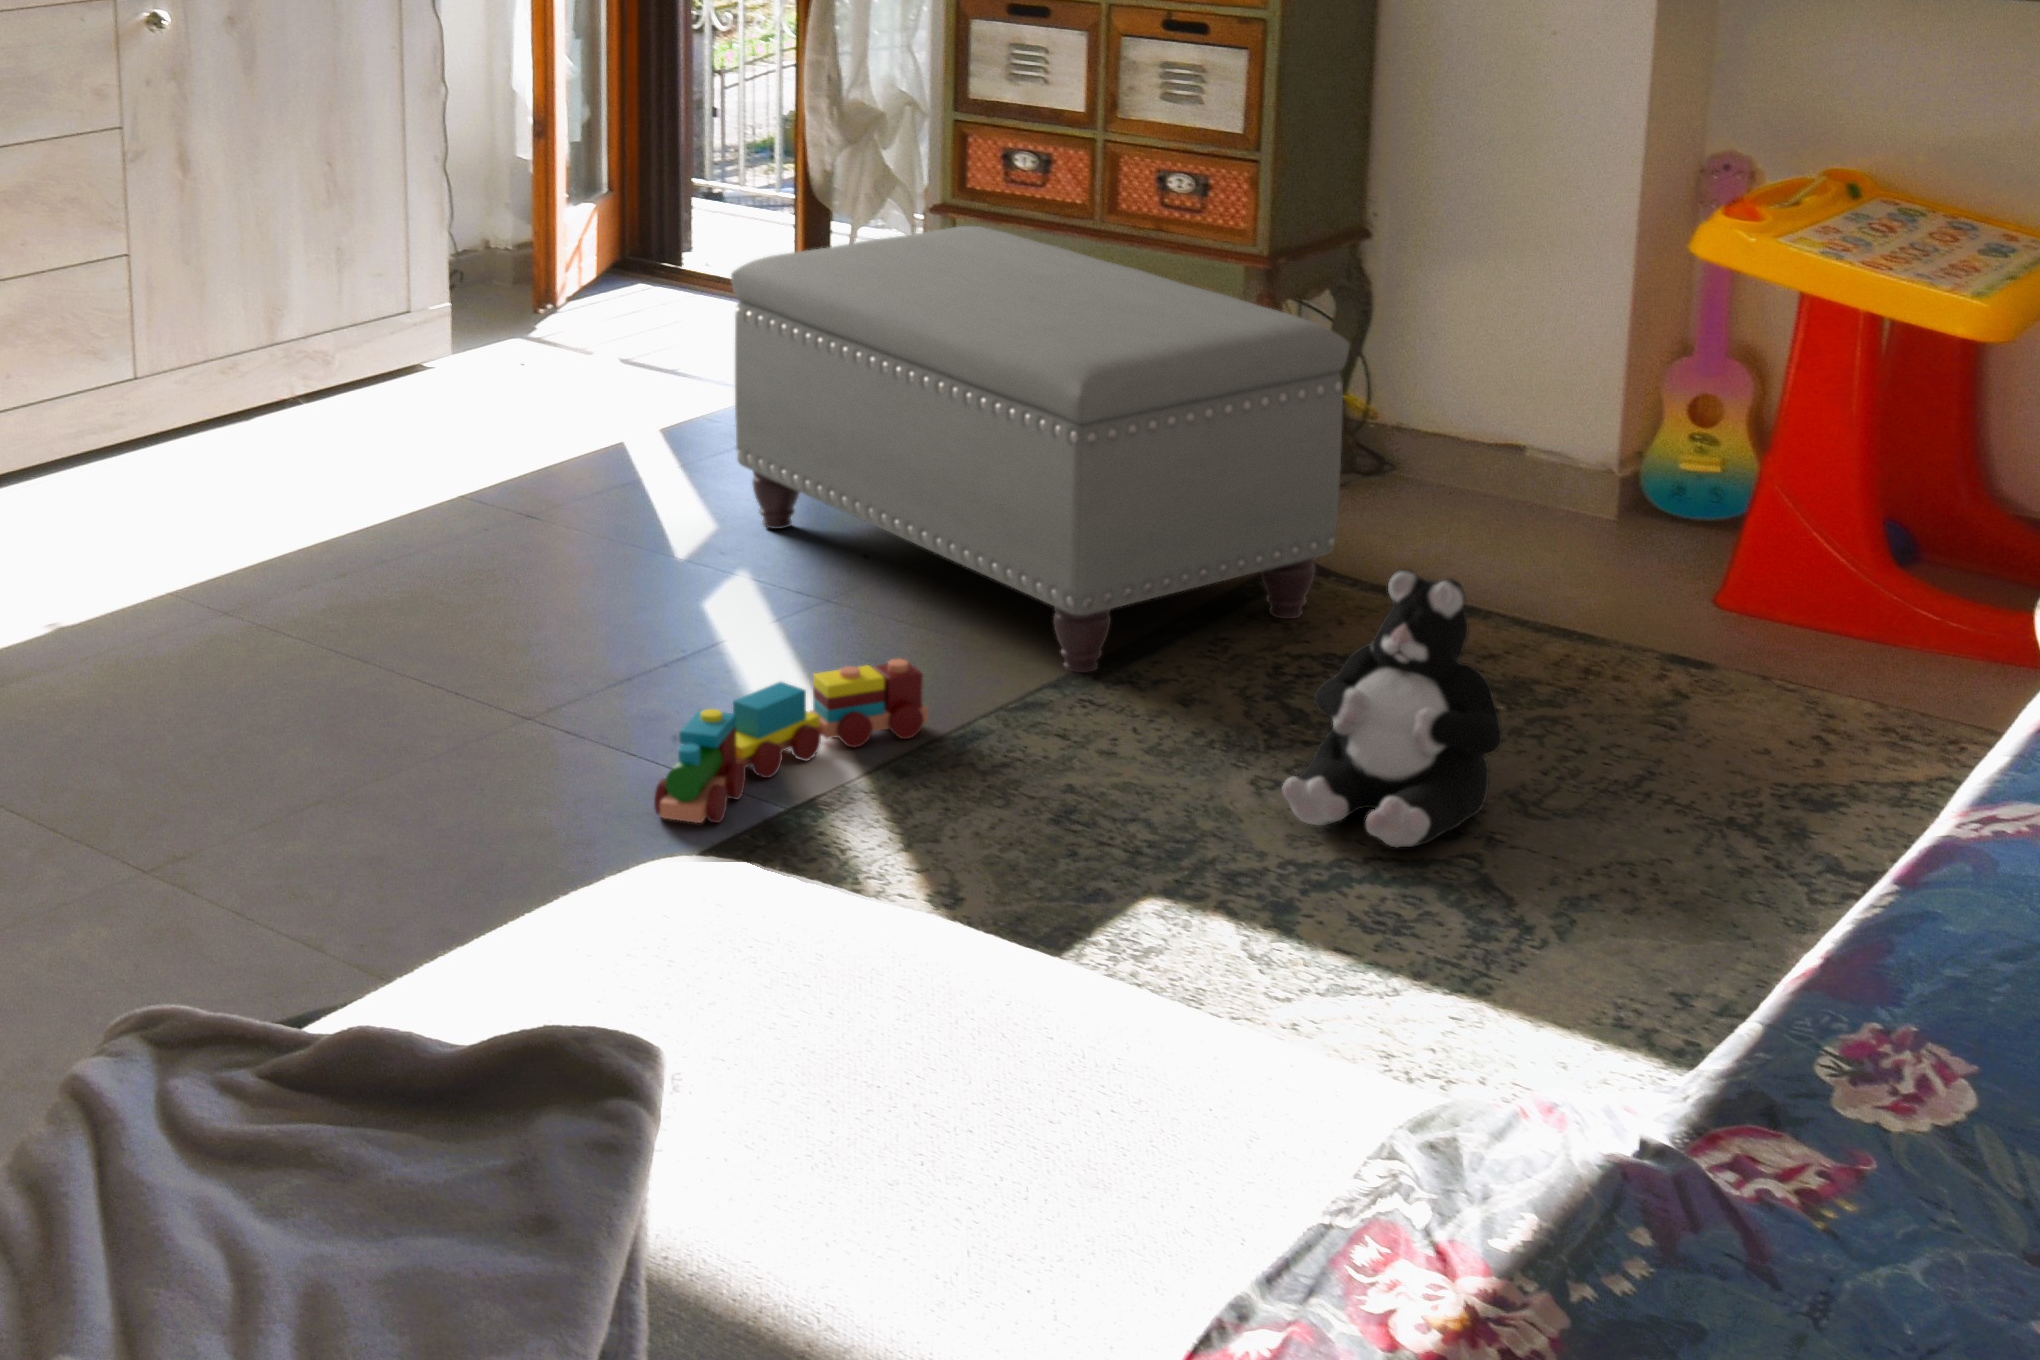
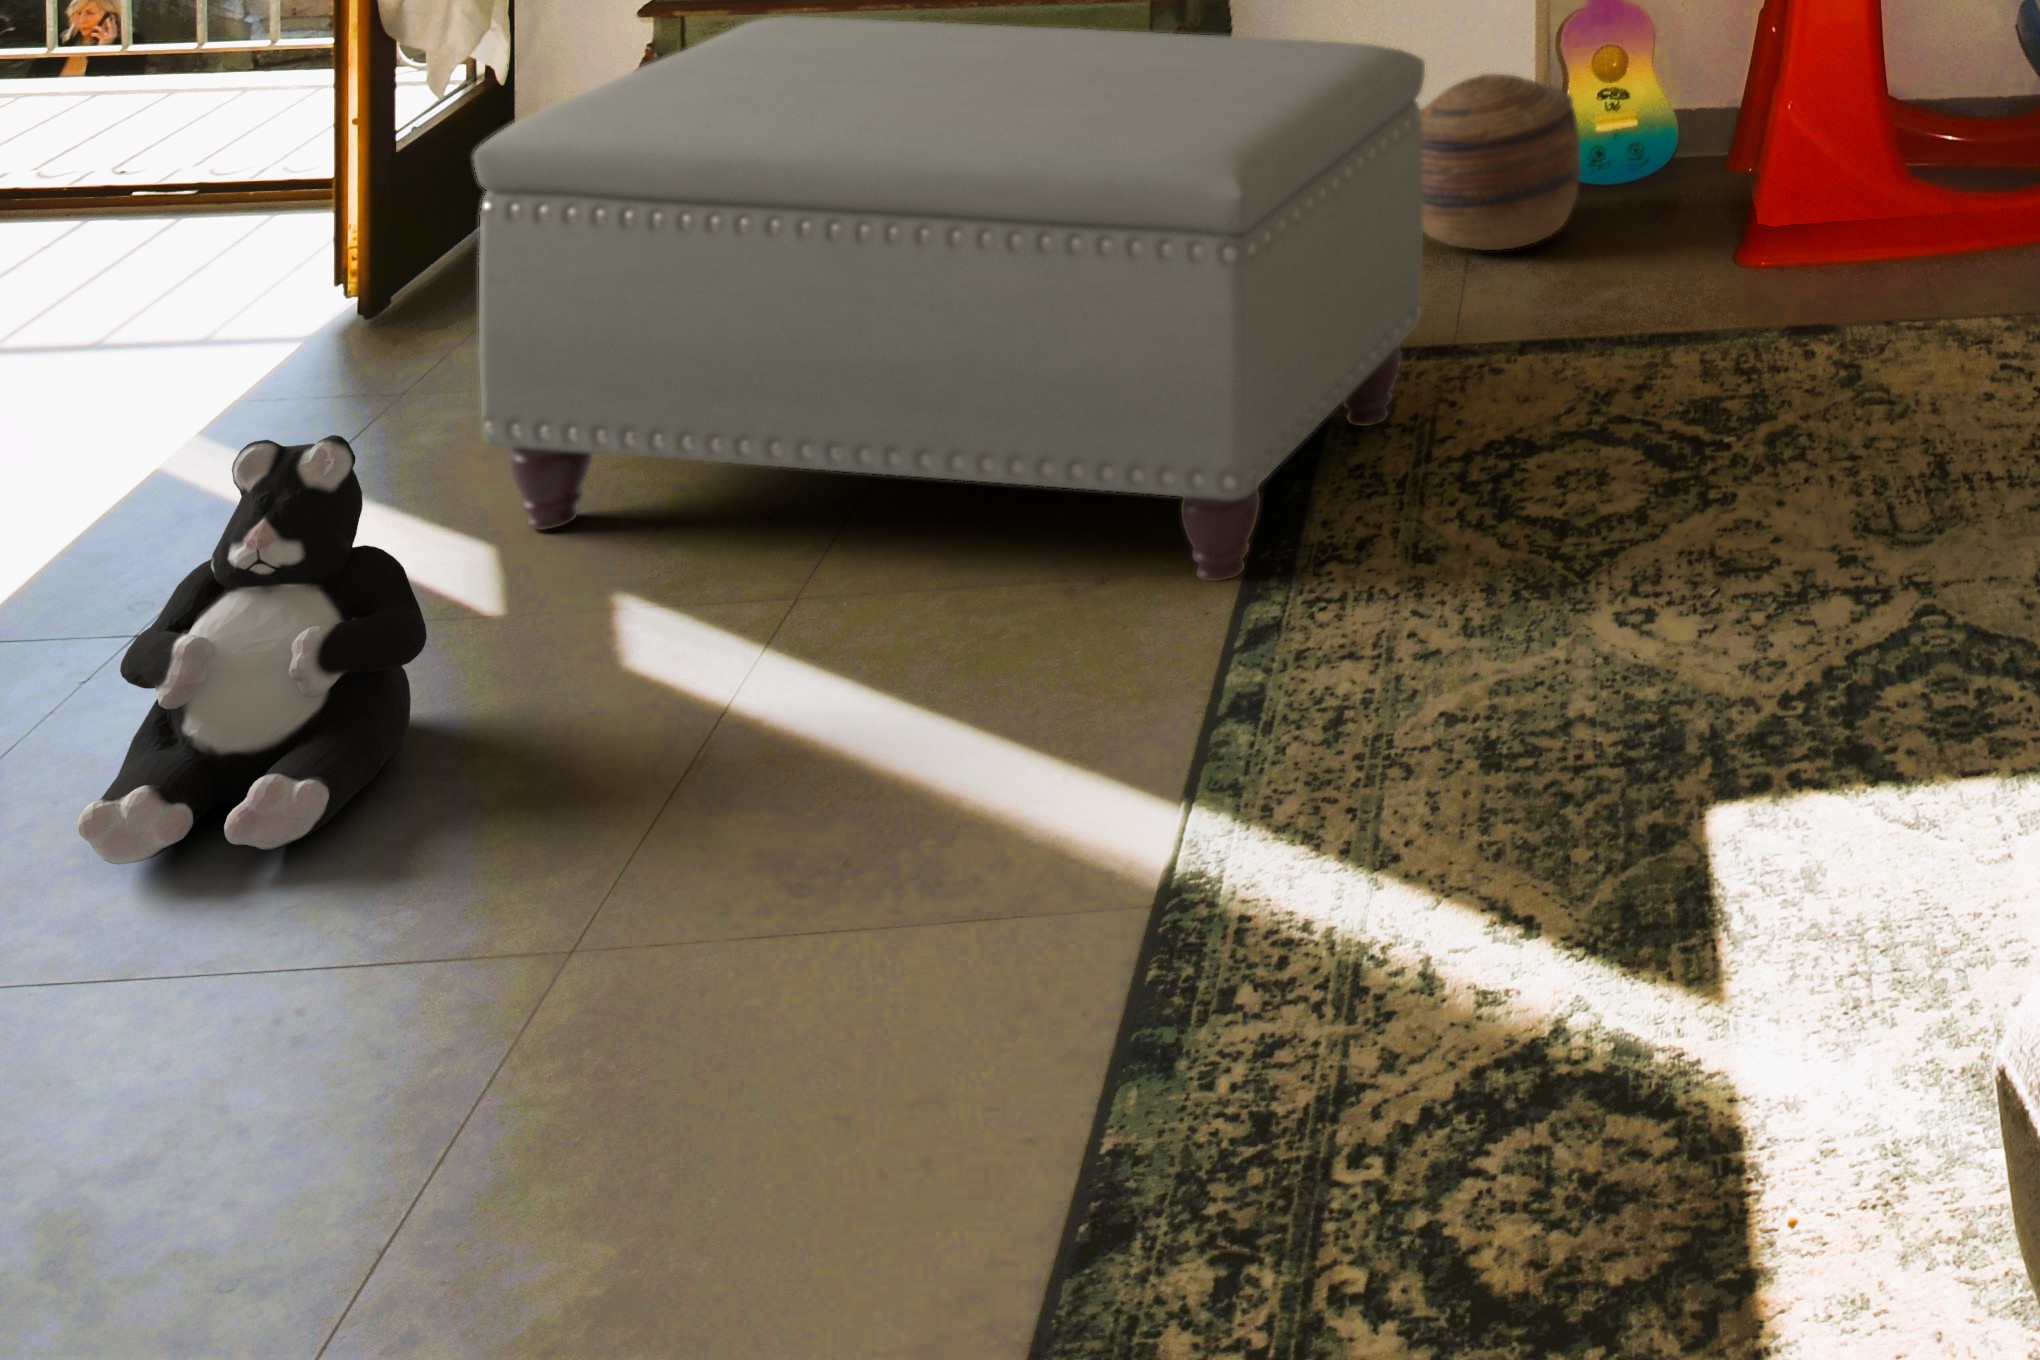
basket: none [1462,387,1623,539] -> present [1420,74,1580,250]
plush toy: present [1282,569,1502,848] -> present [78,435,427,865]
toy train: present [654,659,928,823] -> none [888,642,1146,1050]

